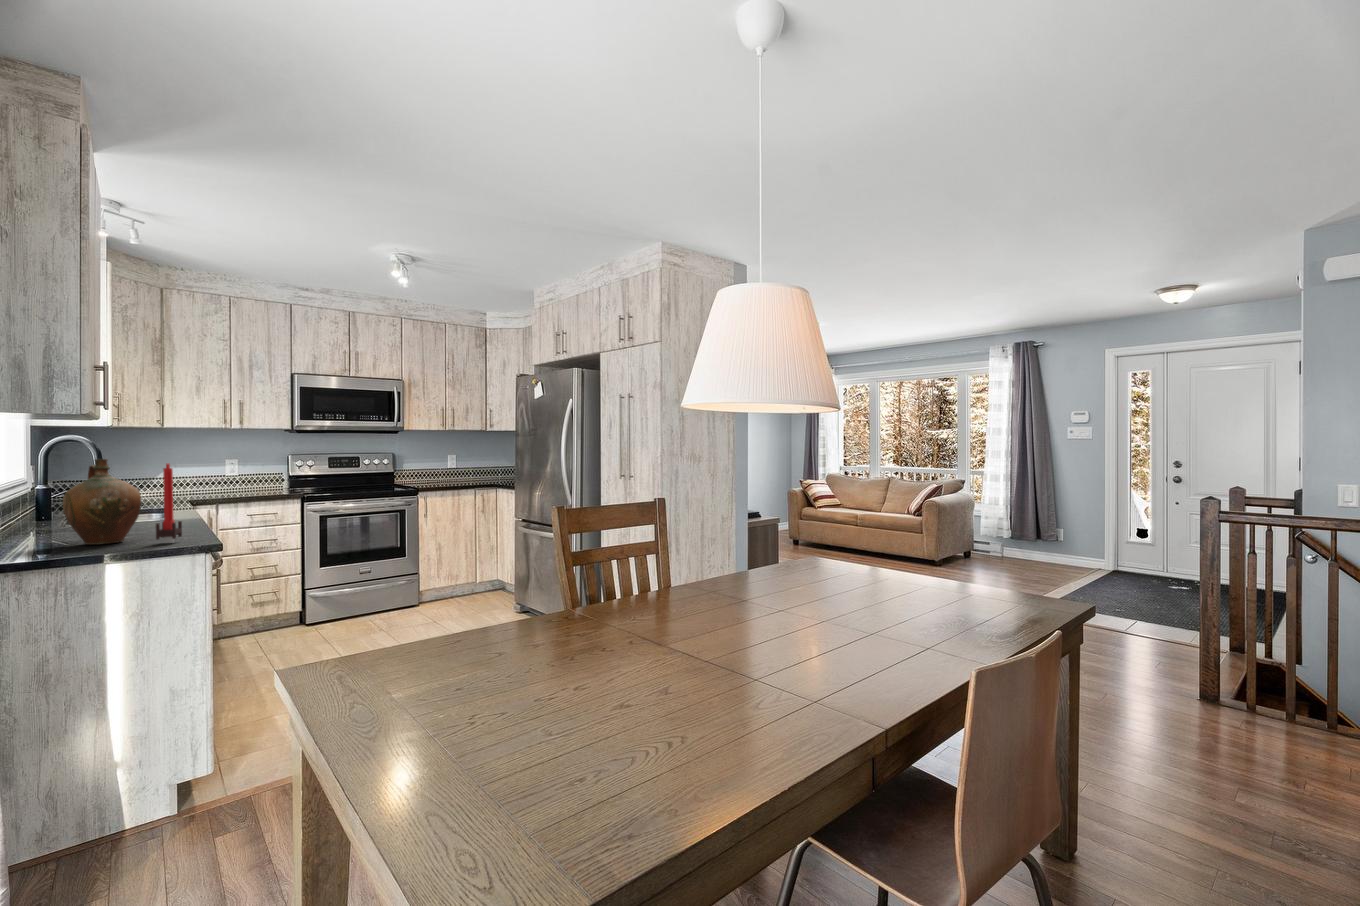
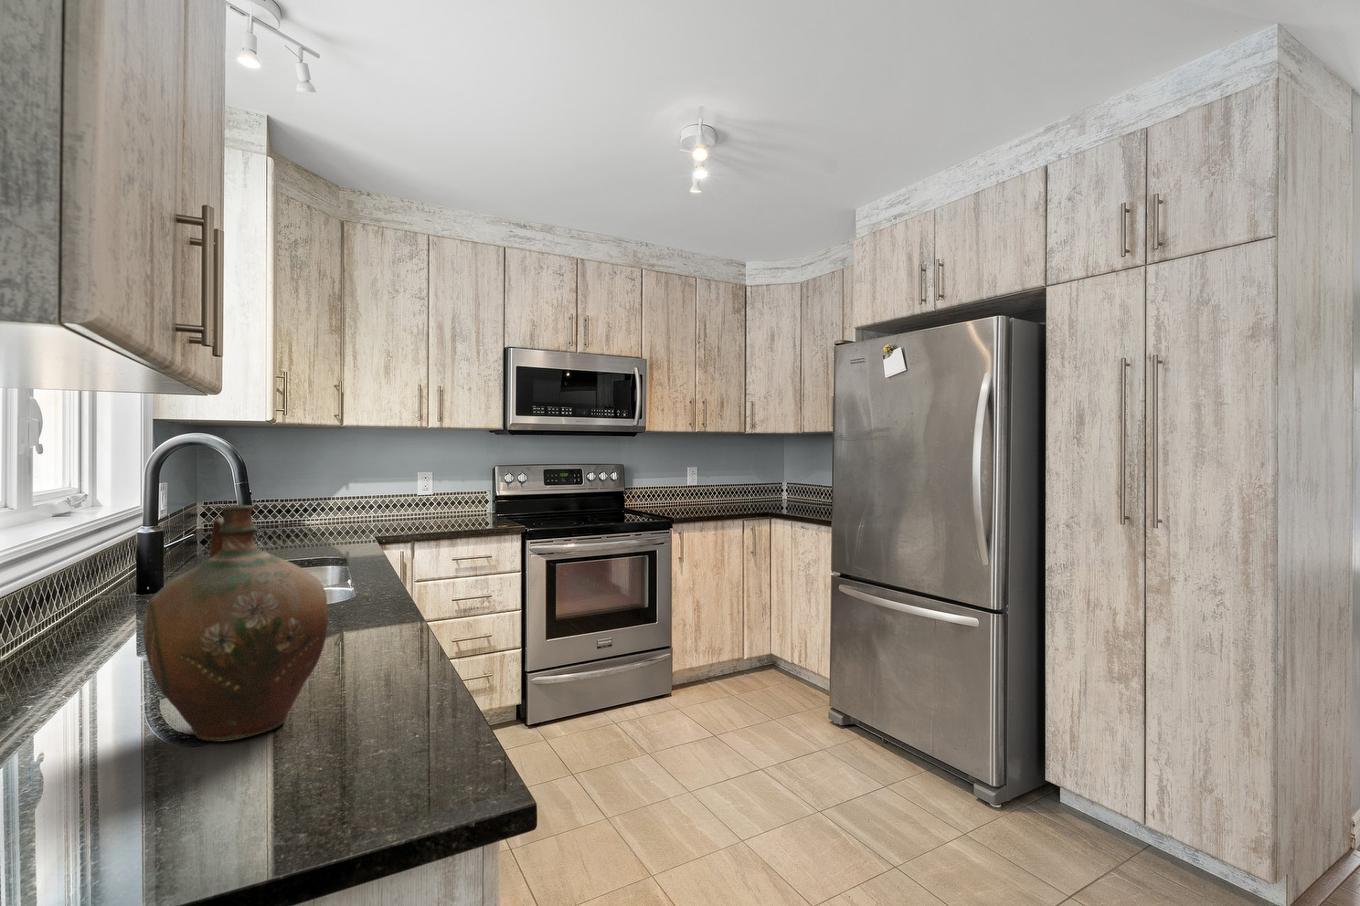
candle: present [156,464,182,543] -> none [366,524,426,748]

